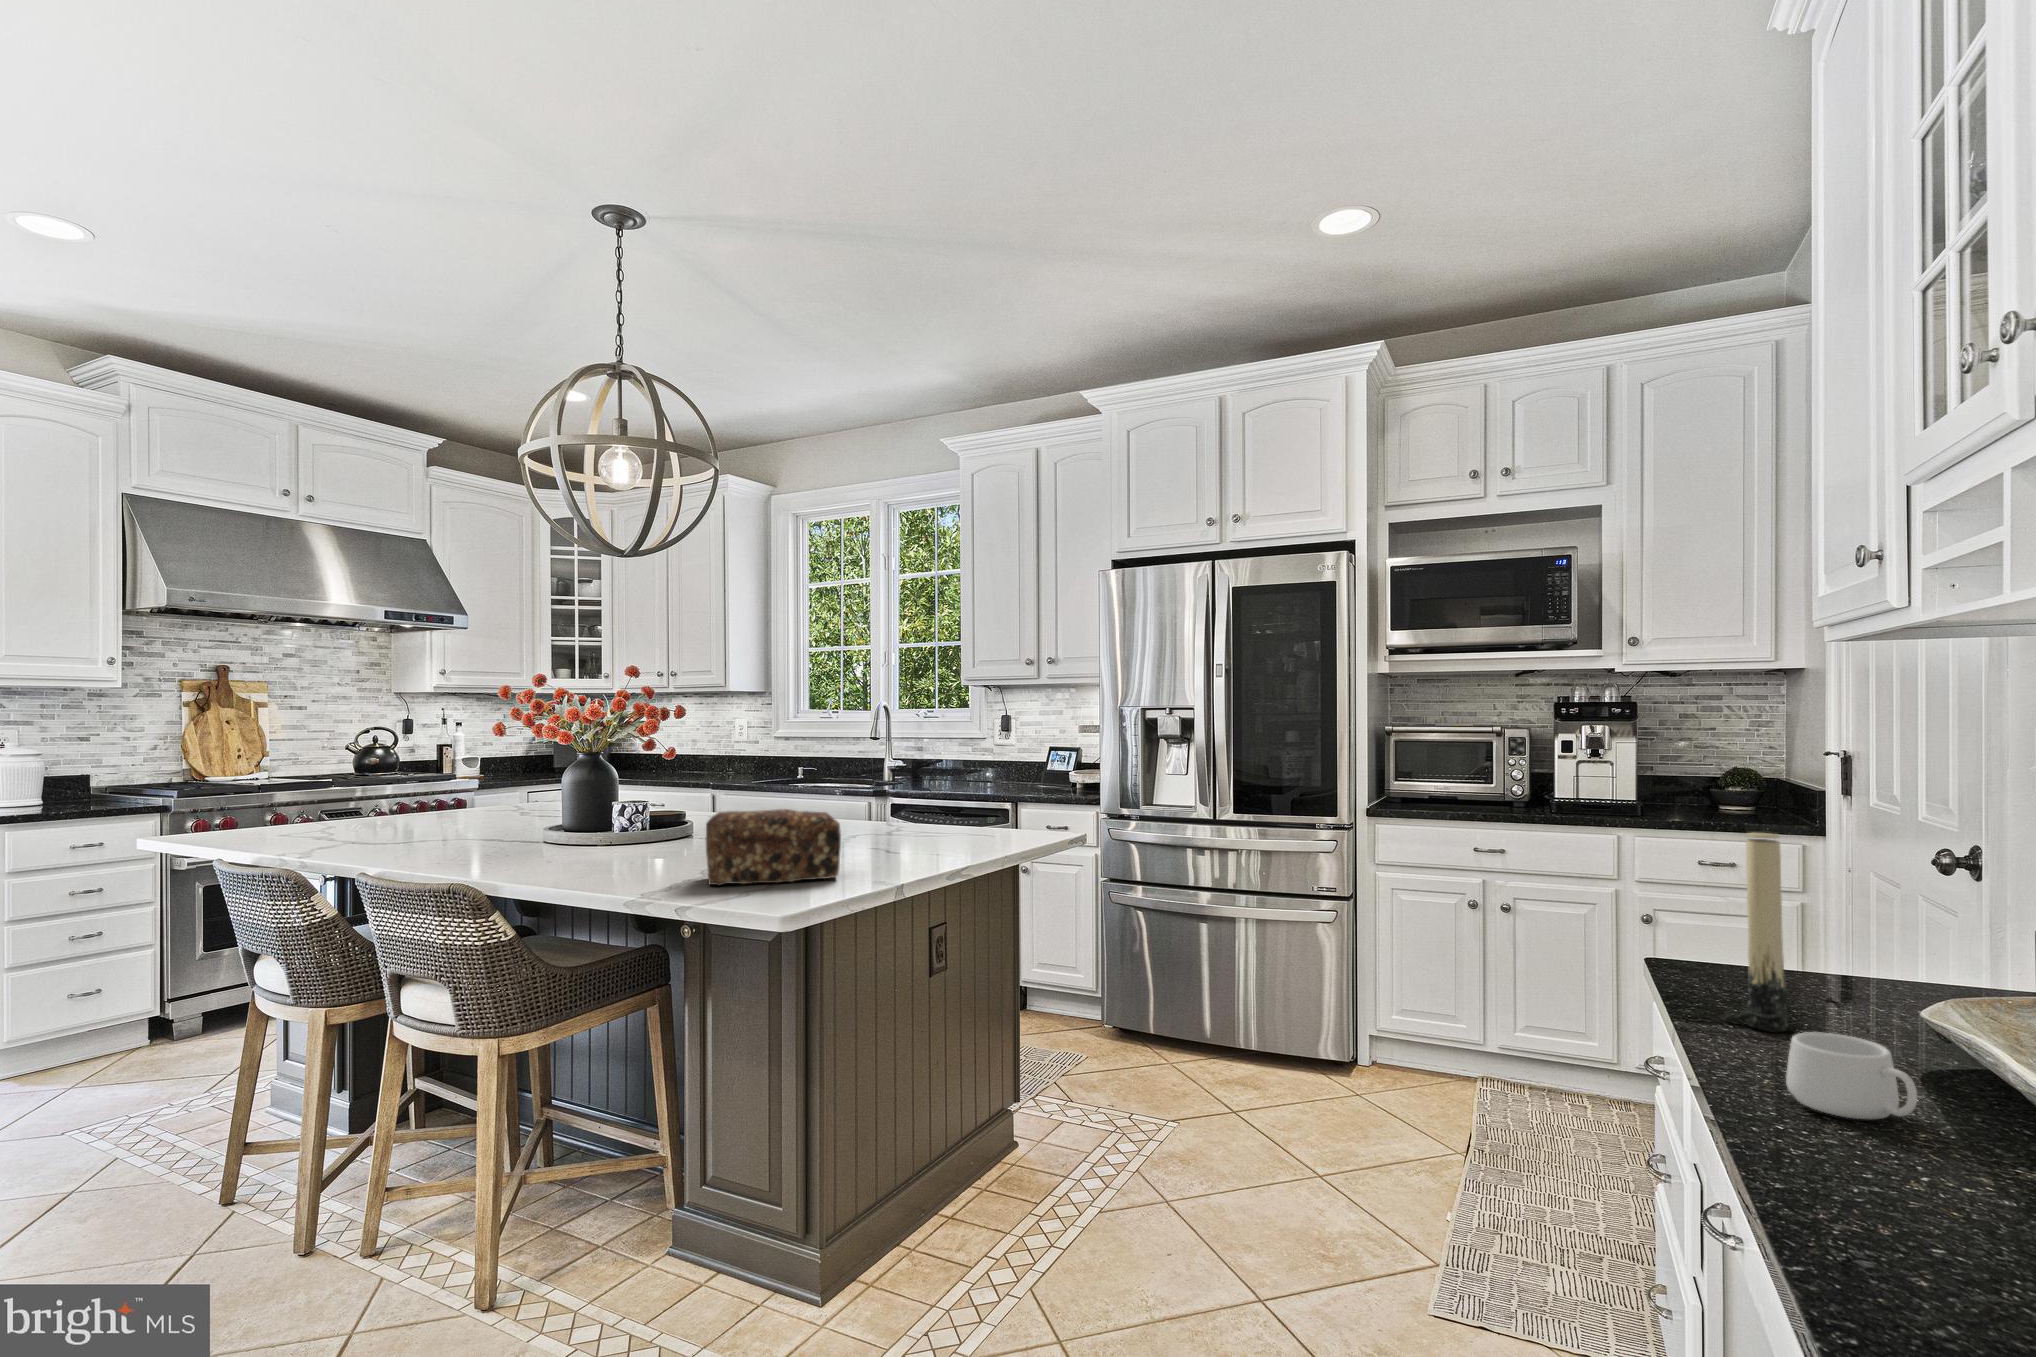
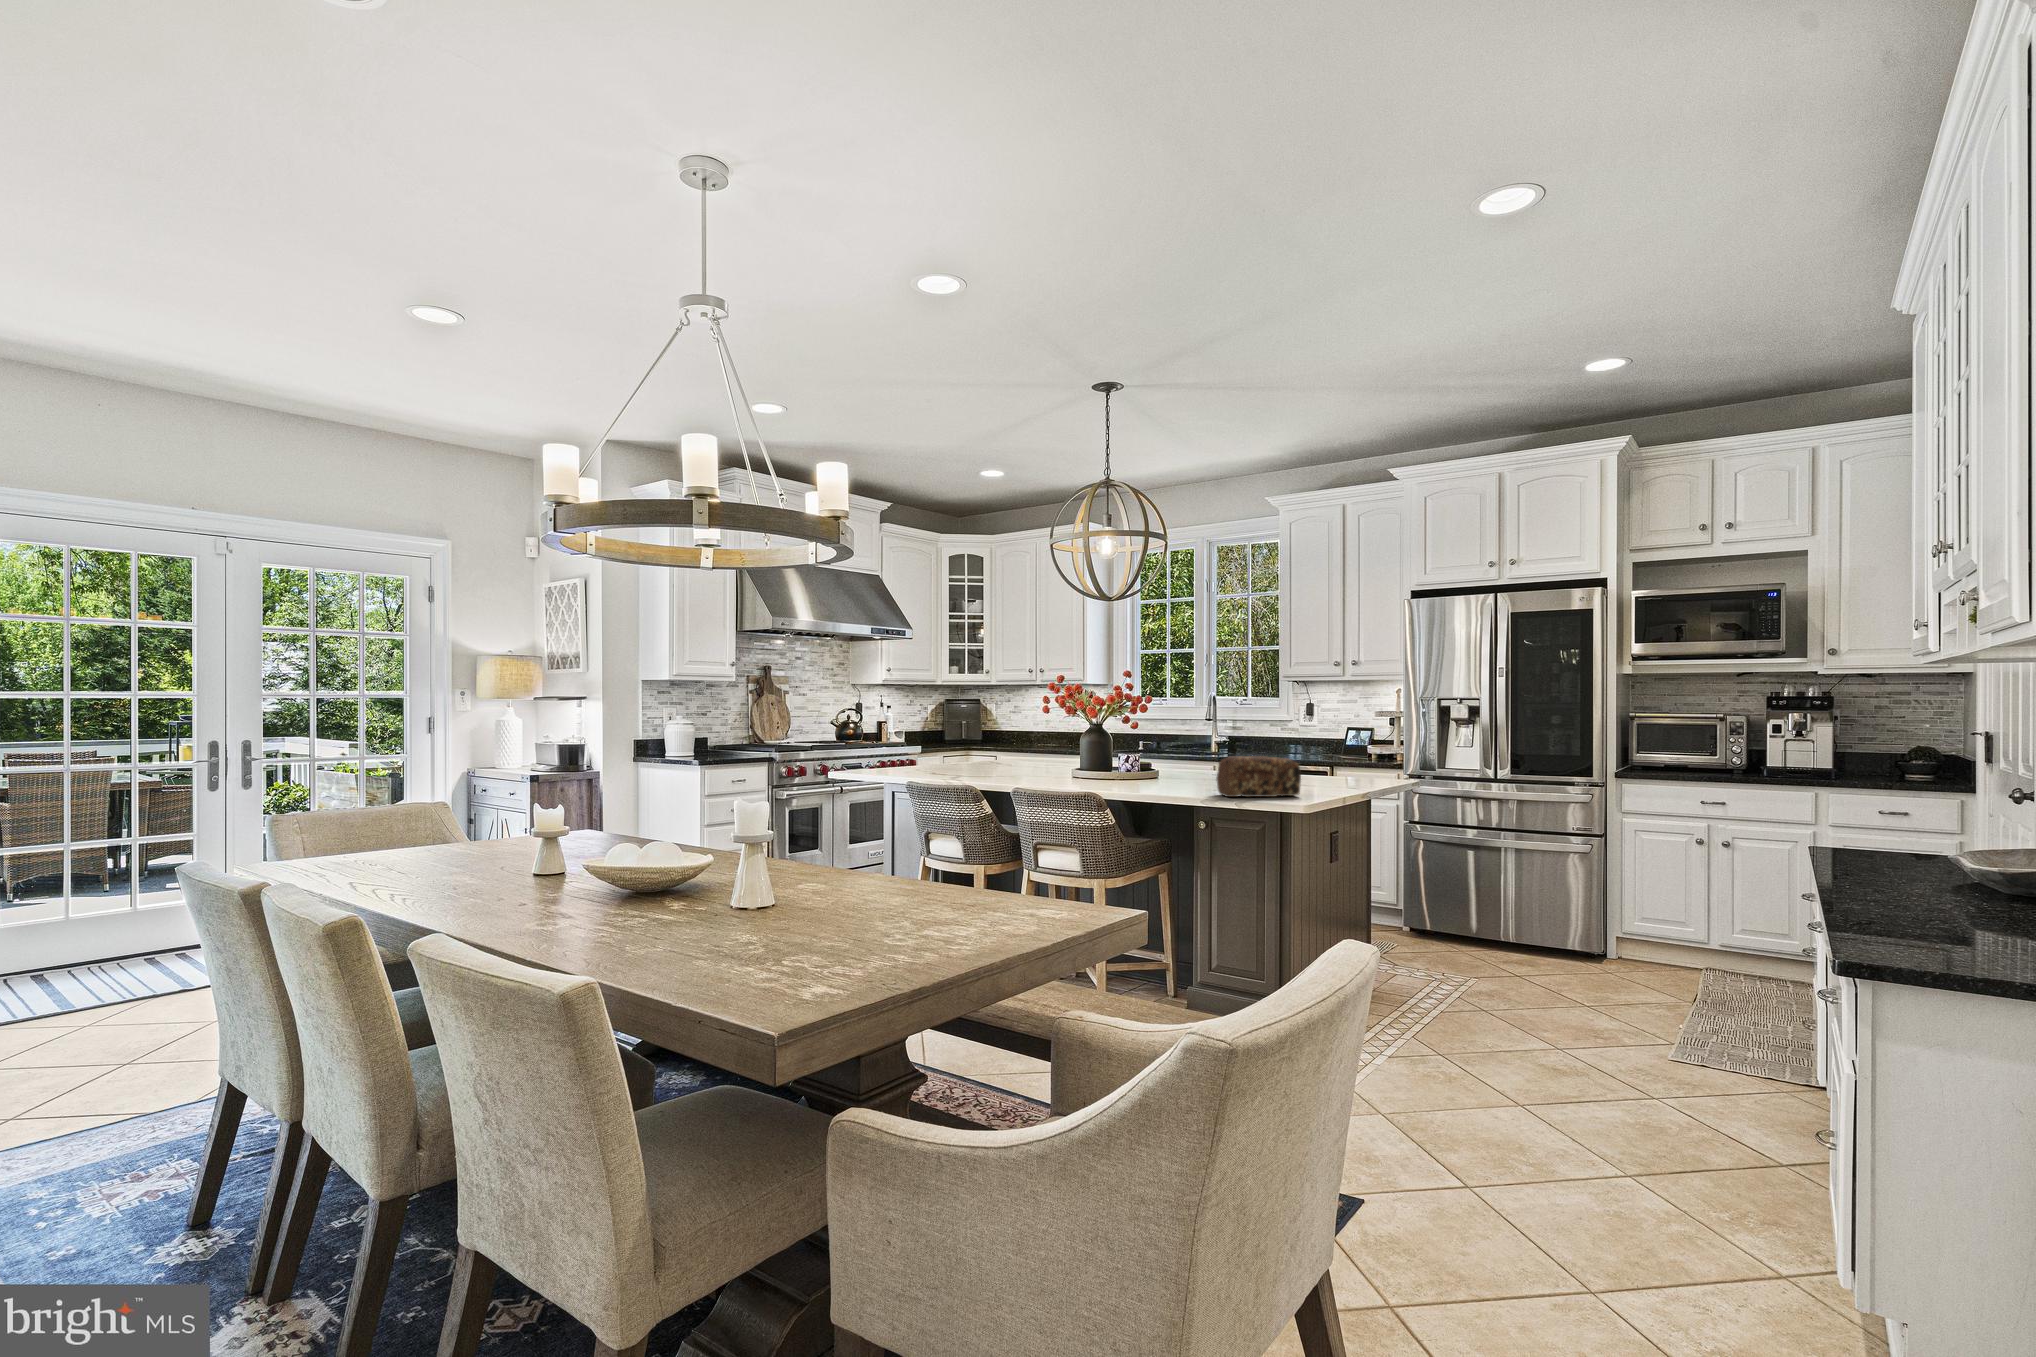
candle: present [1723,833,1788,1032] -> none [1849,762,1883,860]
mug: present [1786,1032,1917,1119] -> none [1866,845,1922,878]

